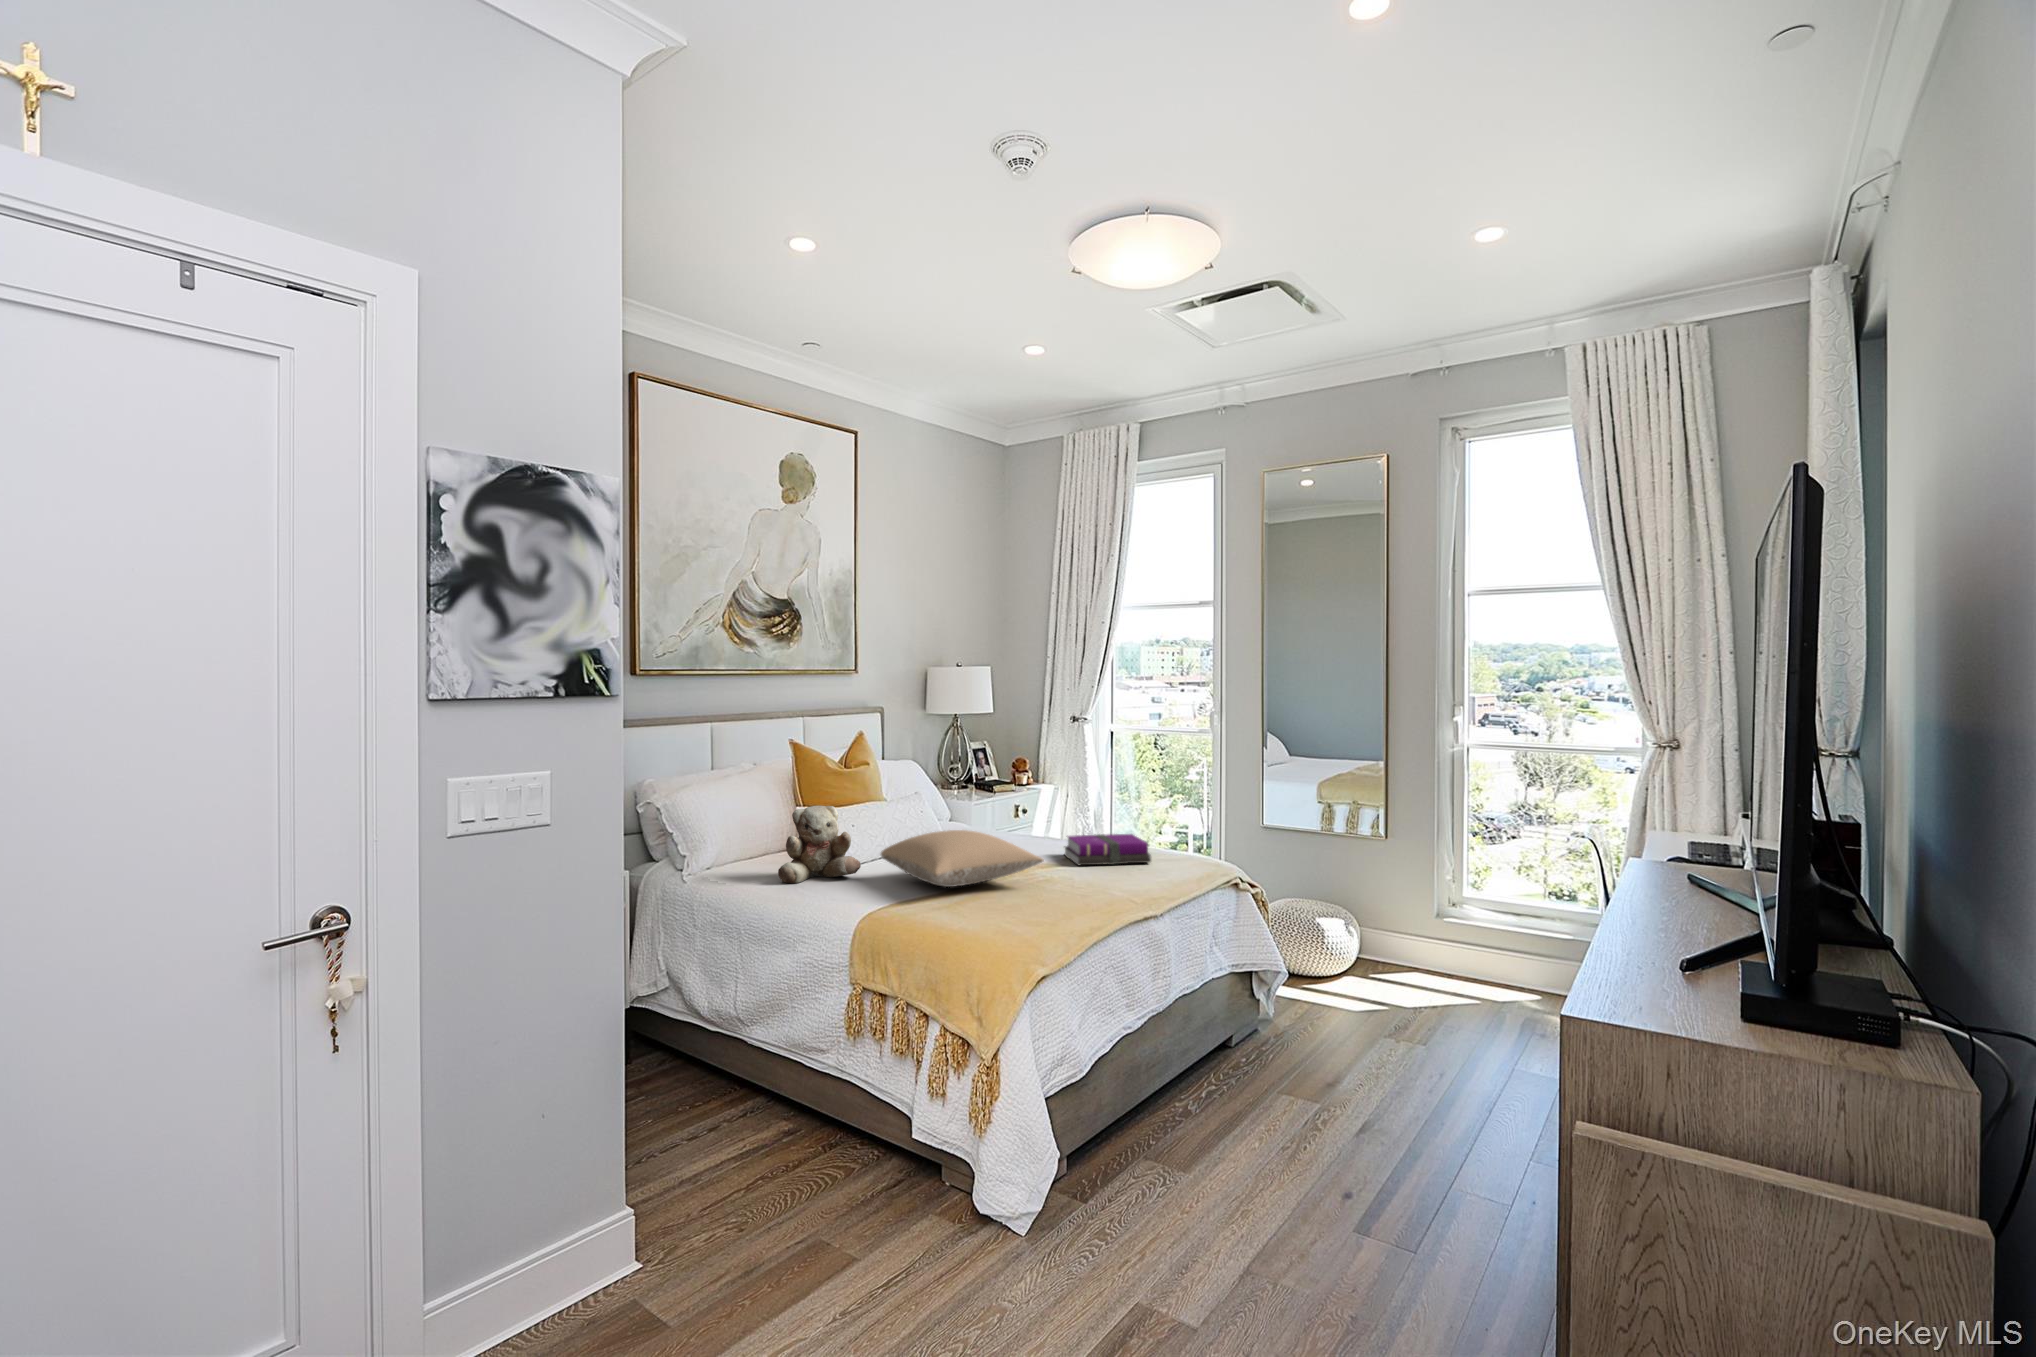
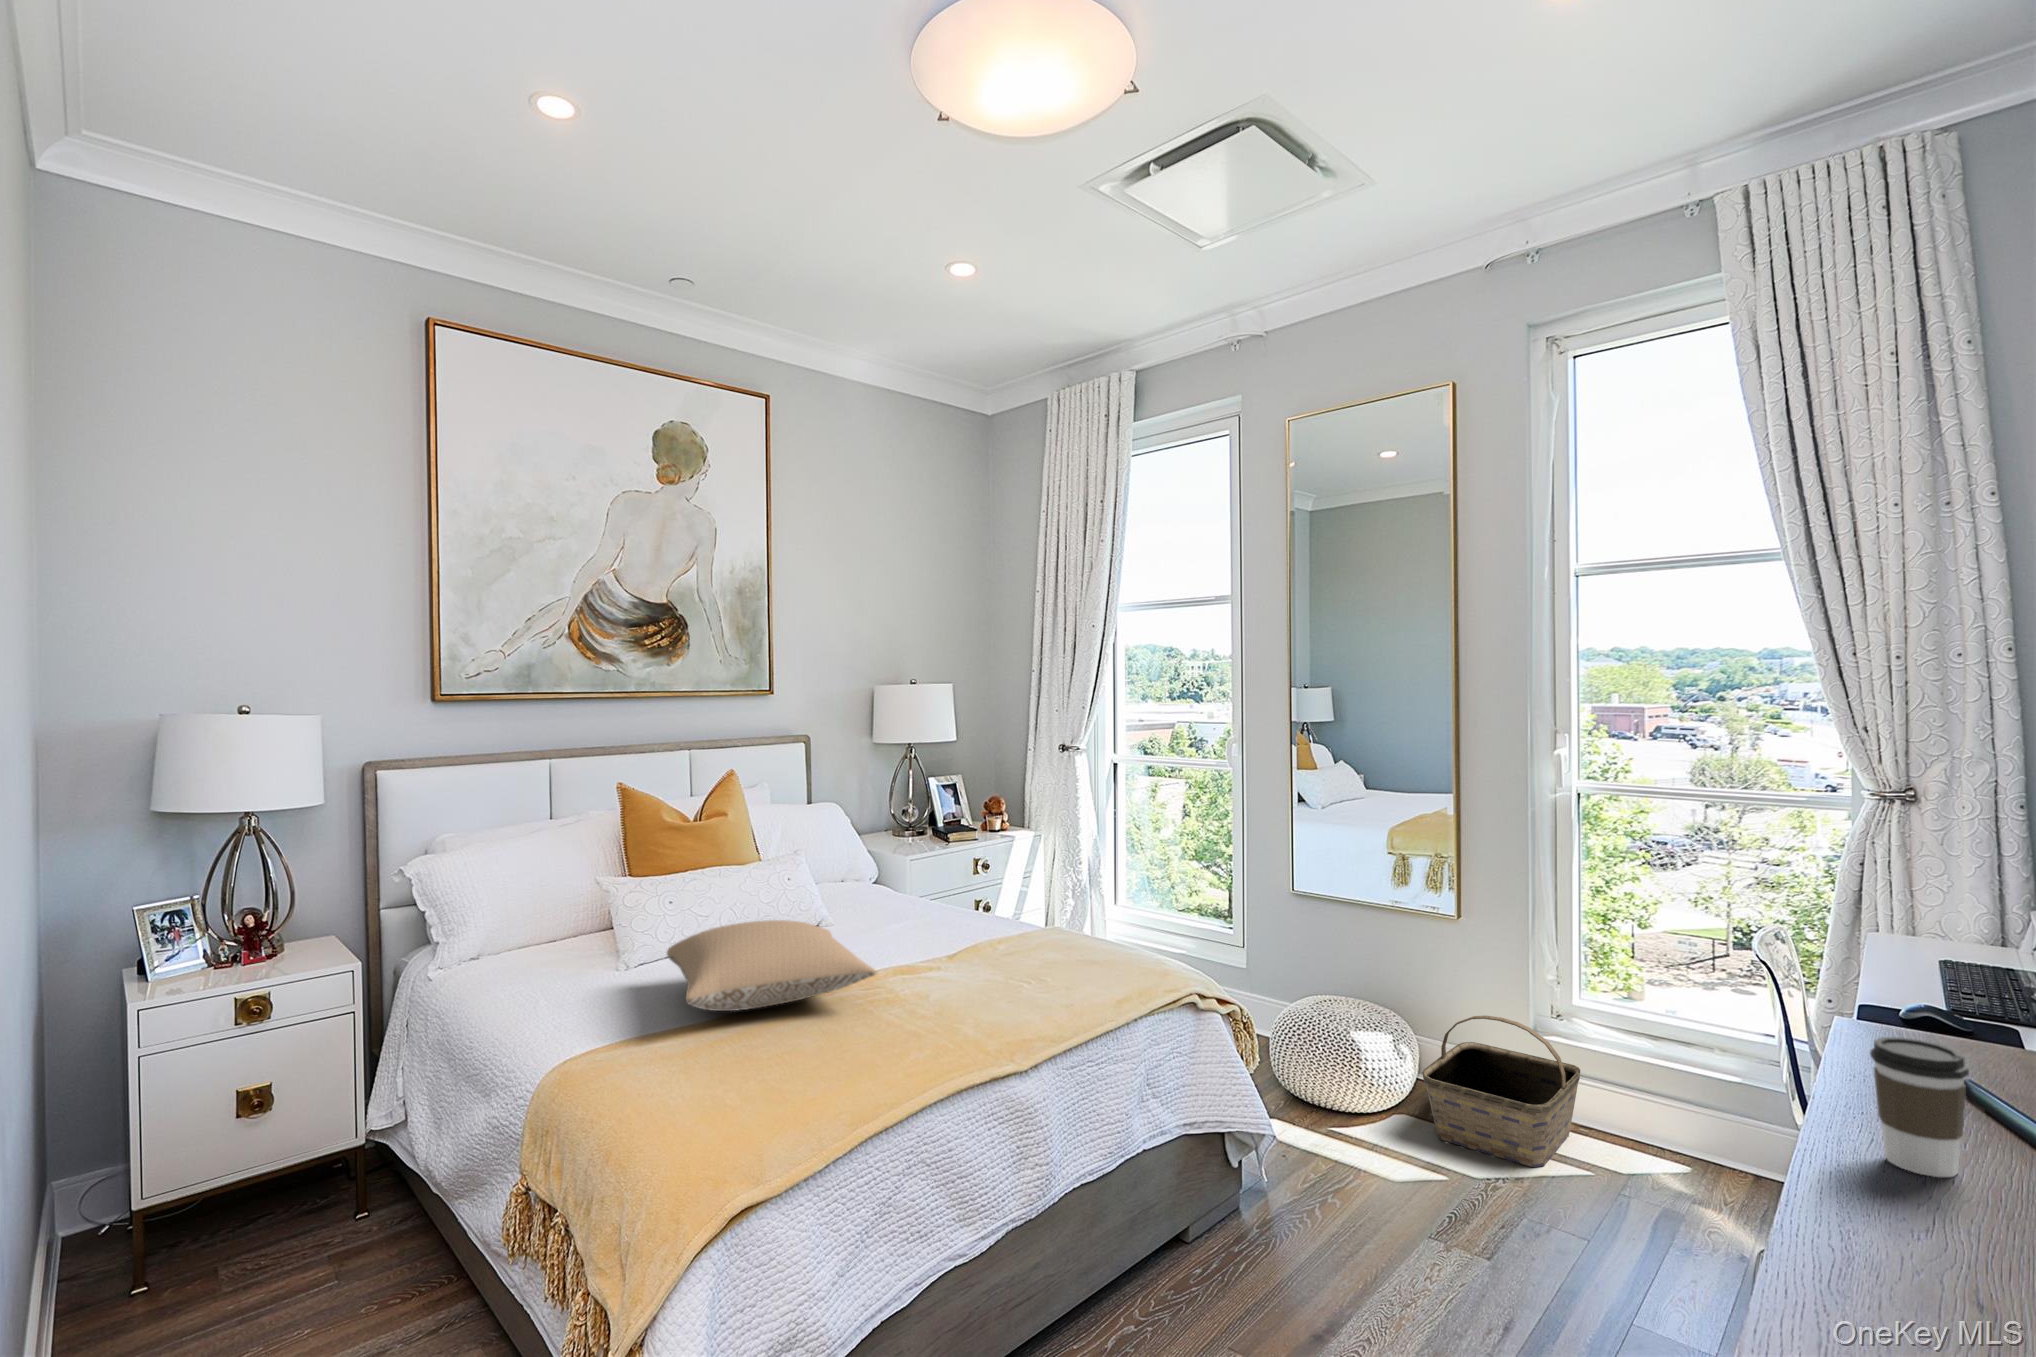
teddy bear: present [778,806,861,883] -> none [519,882,641,994]
notebook: present [1065,834,1151,865] -> none [964,918,1074,969]
coffee cup: none [1650,835,1691,893] -> present [1870,1037,1969,1177]
basket: none [1365,902,1468,999] -> present [1422,1016,1580,1167]

